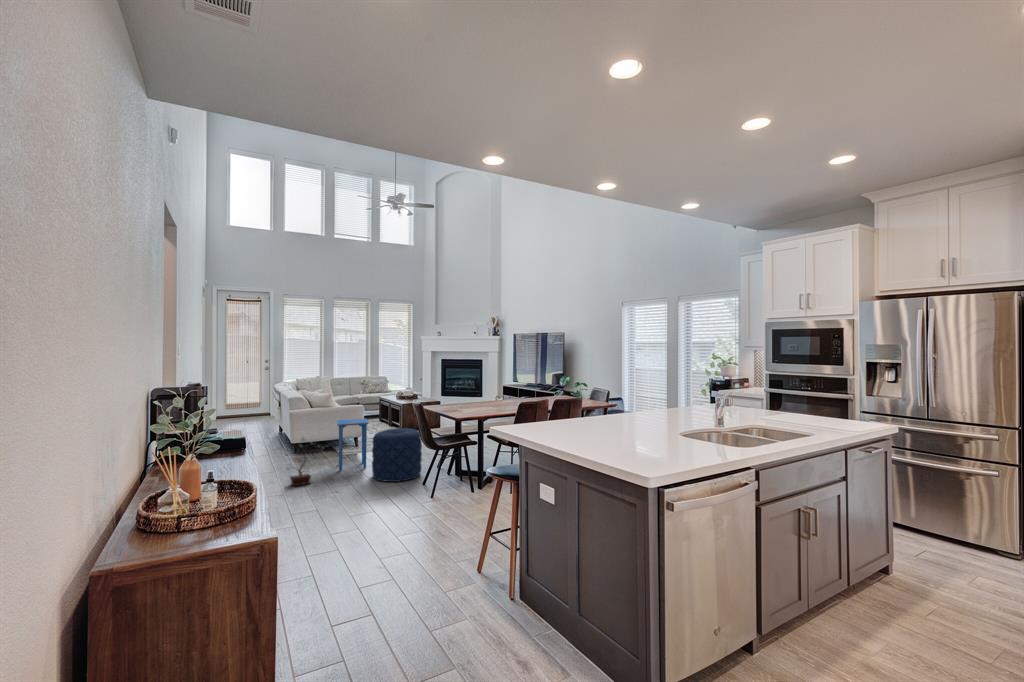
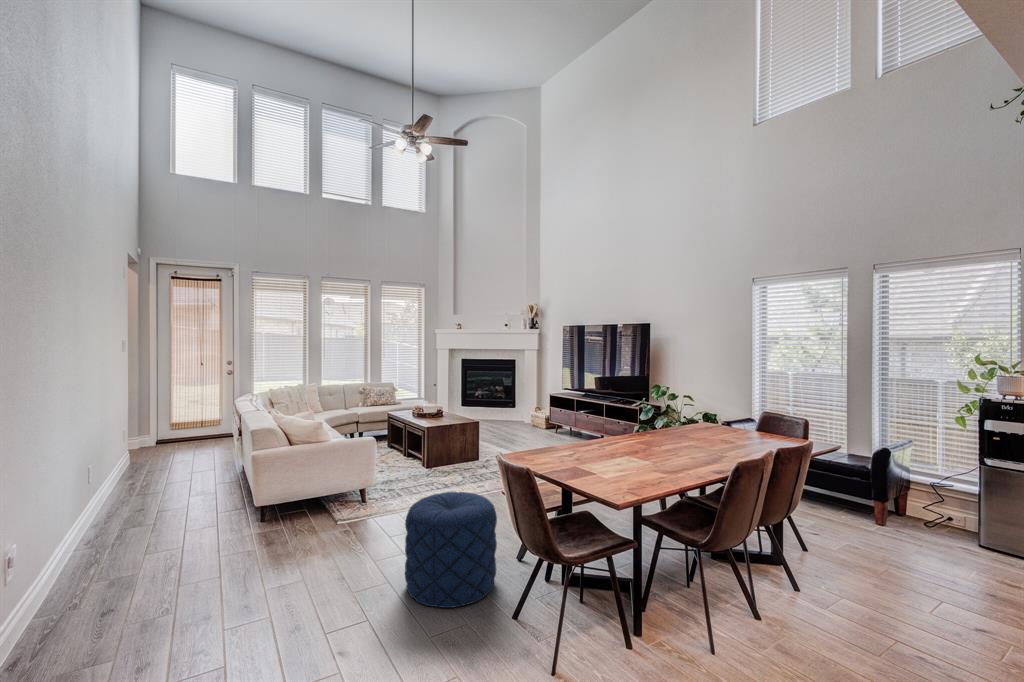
side table: present [337,419,368,470] -> none [336,468,392,570]
potted plant: present [286,438,313,486] -> none [231,522,325,628]

